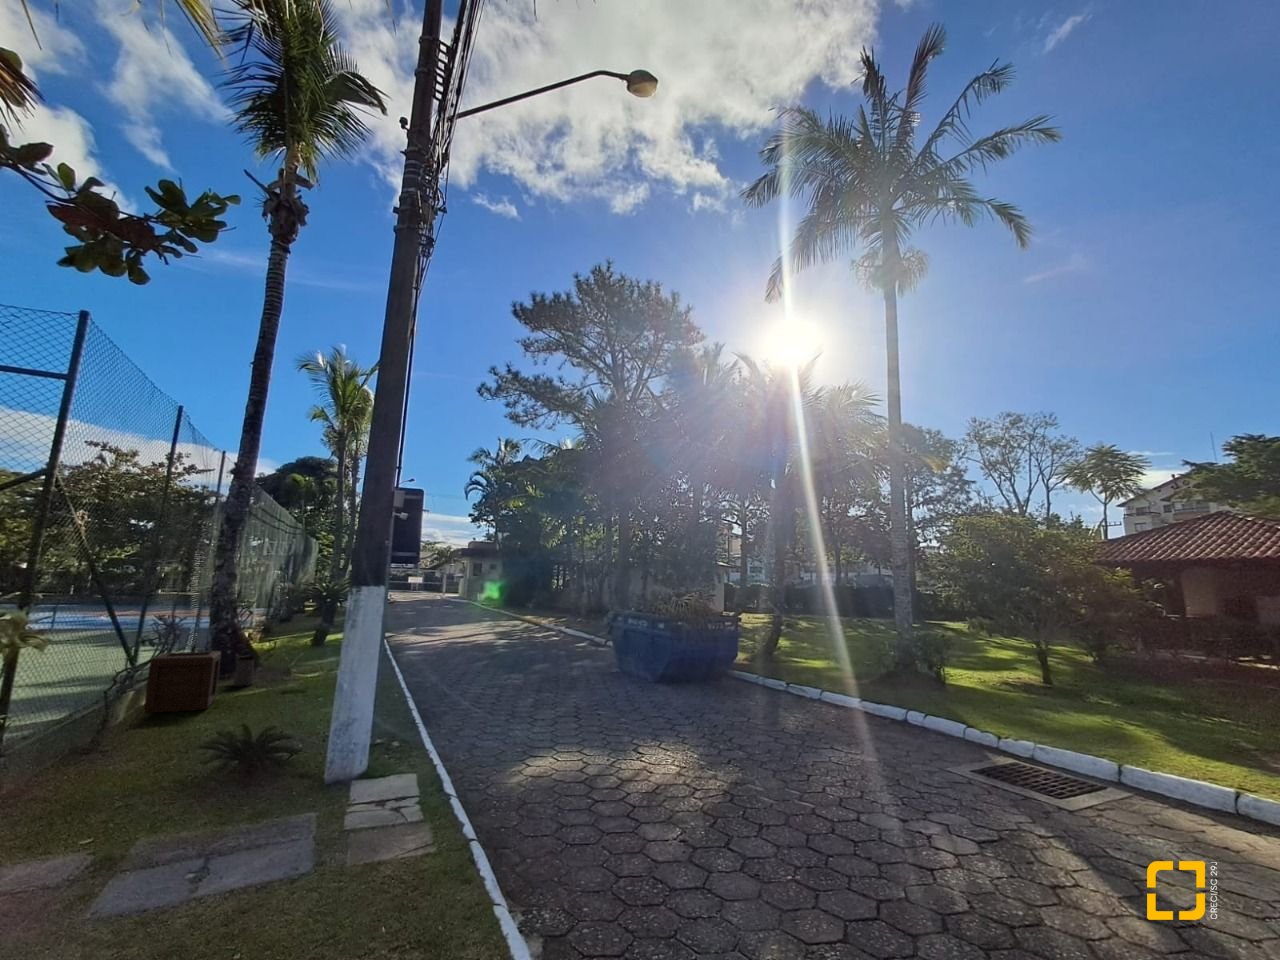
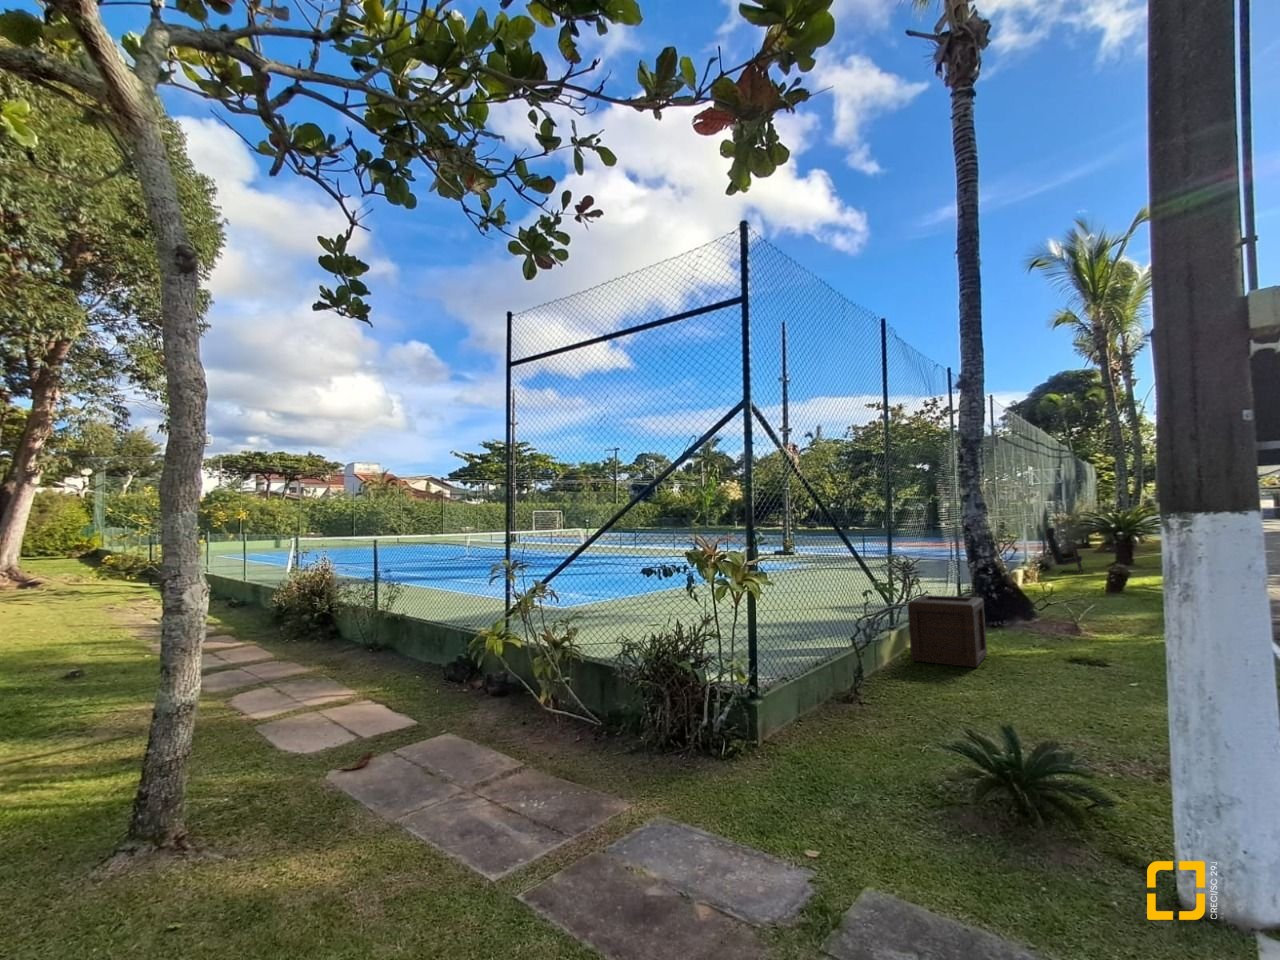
lounge chair: none [268,594,300,634] -> present [1046,527,1083,573]
watering can: present [233,653,254,686] -> none [1005,596,1033,640]

